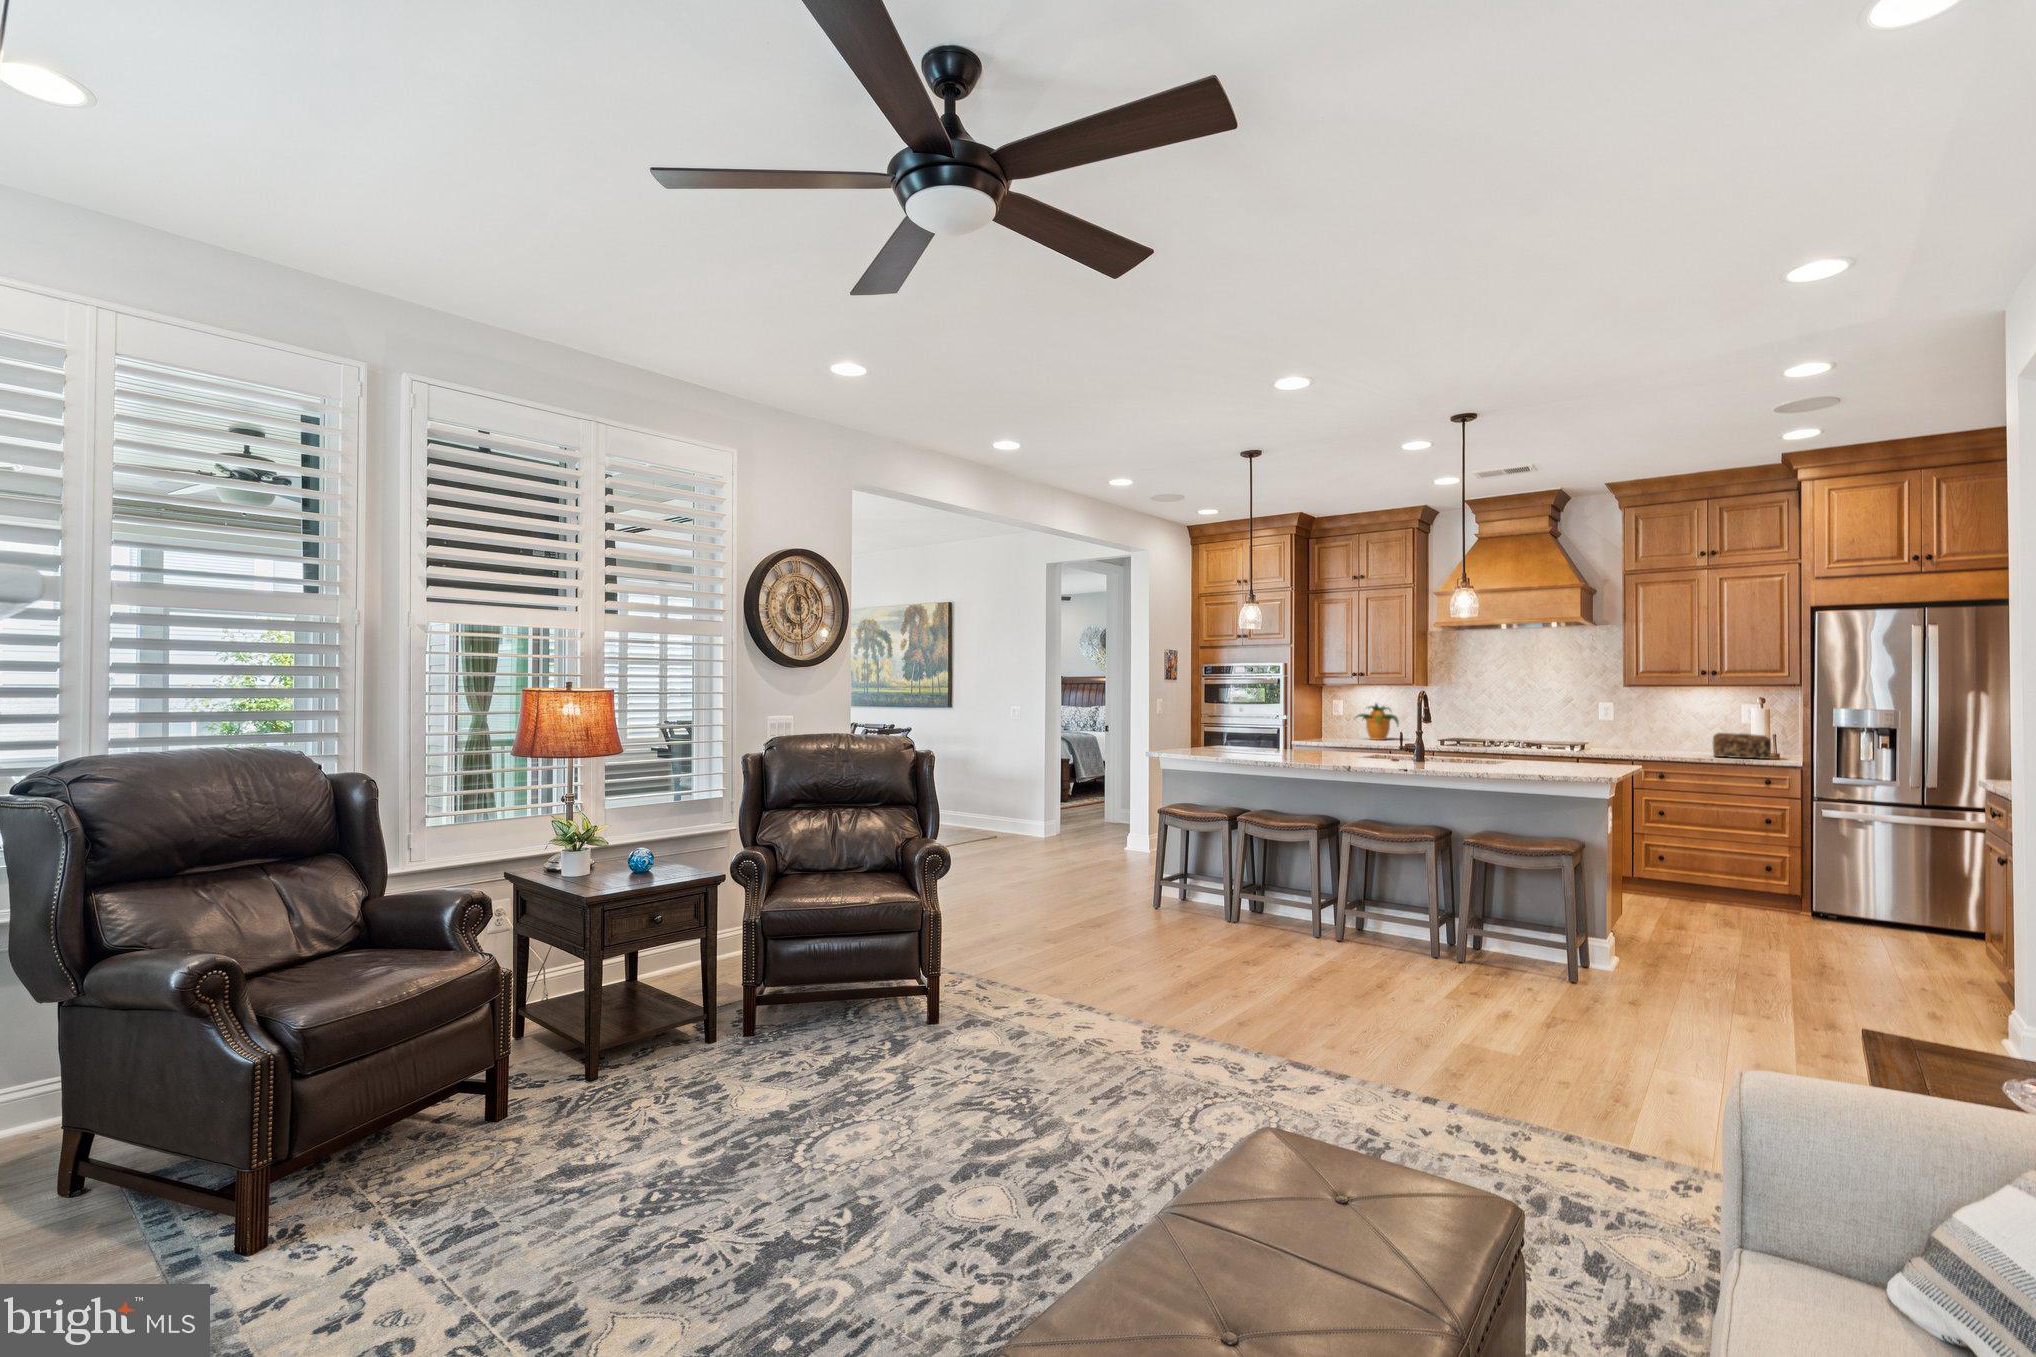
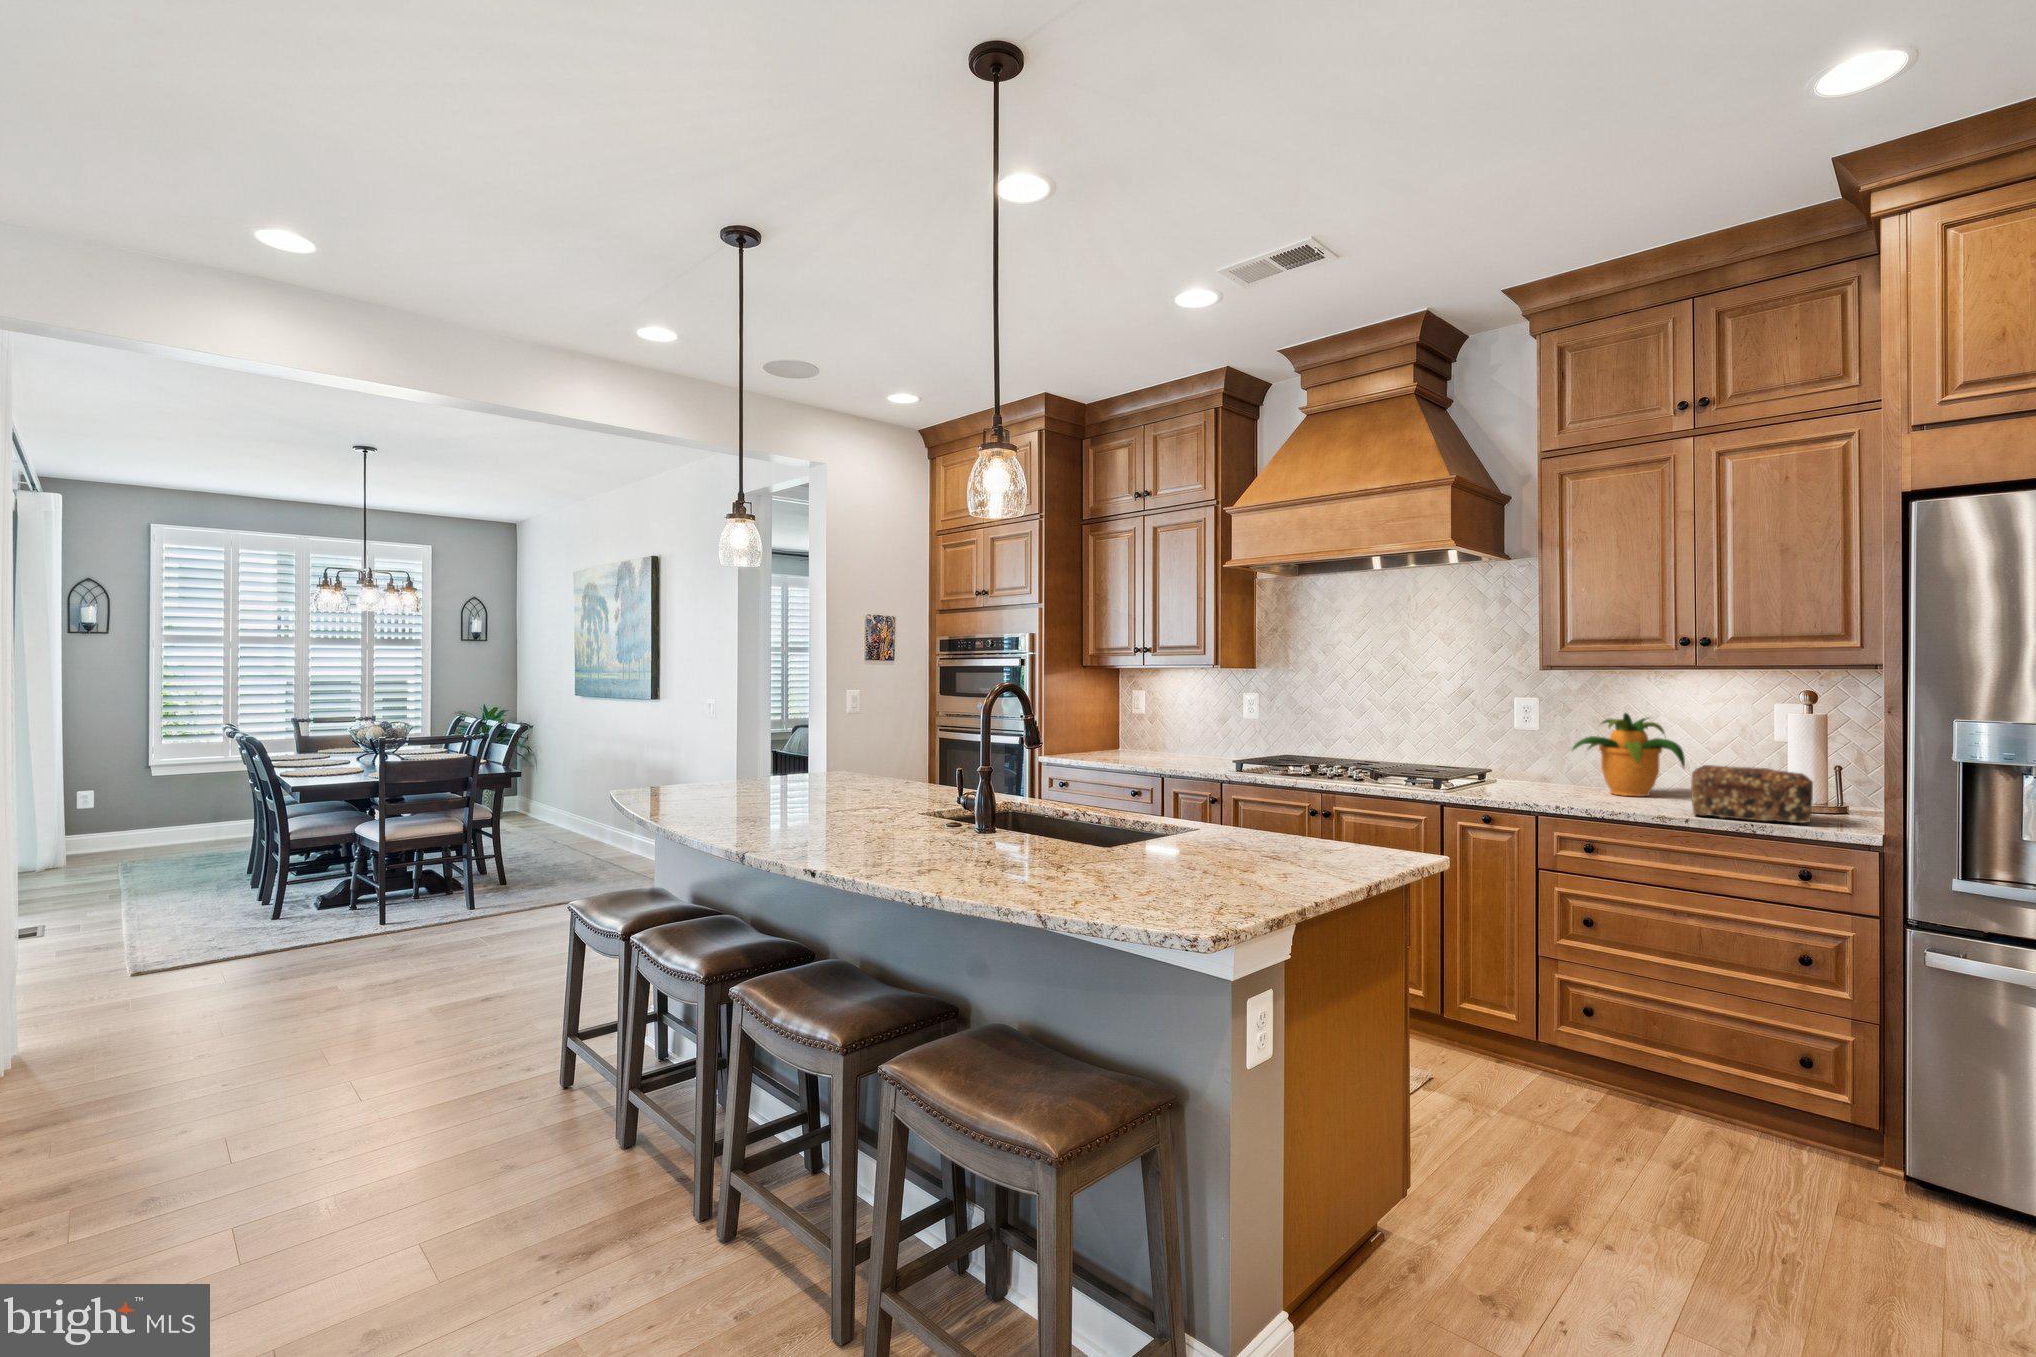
potted plant: present [1356,704,1399,740] -> present [1571,713,1685,796]

